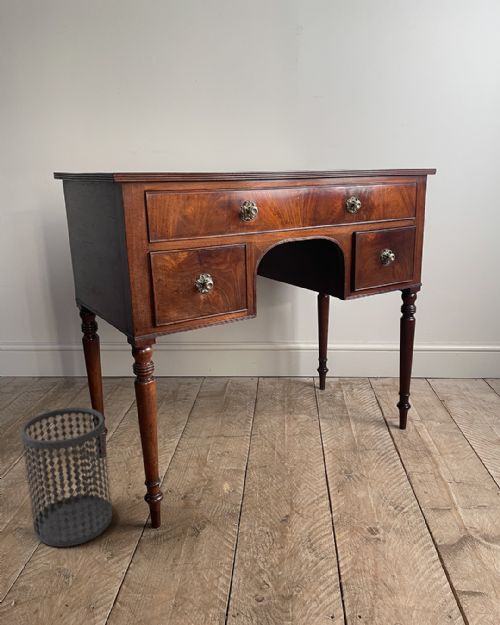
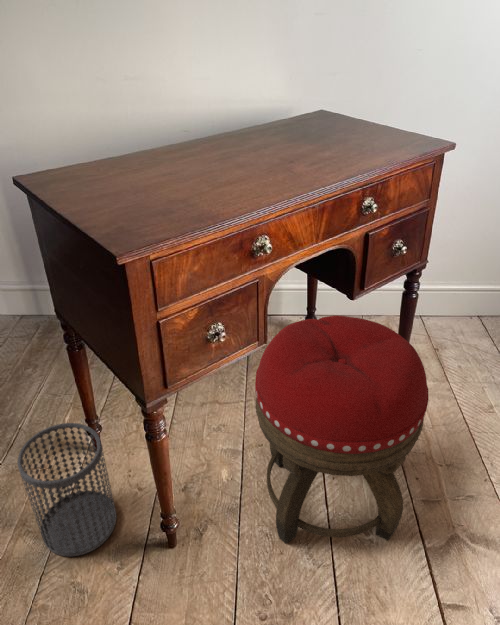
footstool: none [255,309,421,539] -> present [255,315,428,543]

